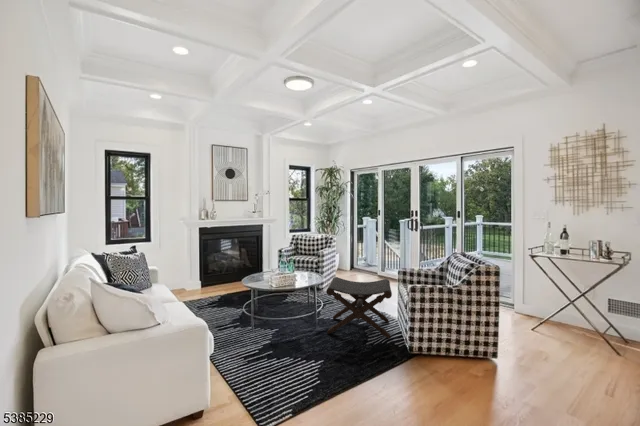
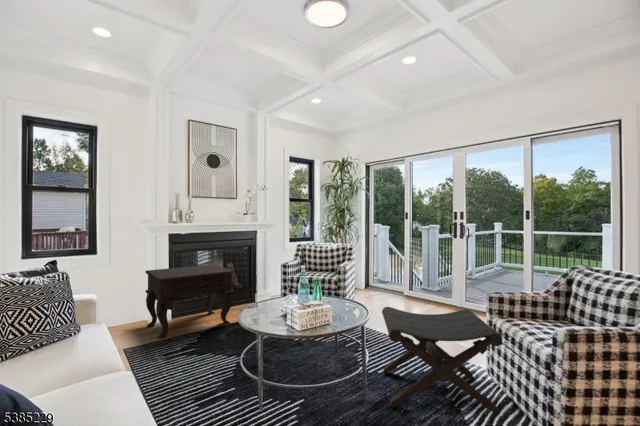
side table: none [184,250,244,298] -> present [145,264,234,339]

